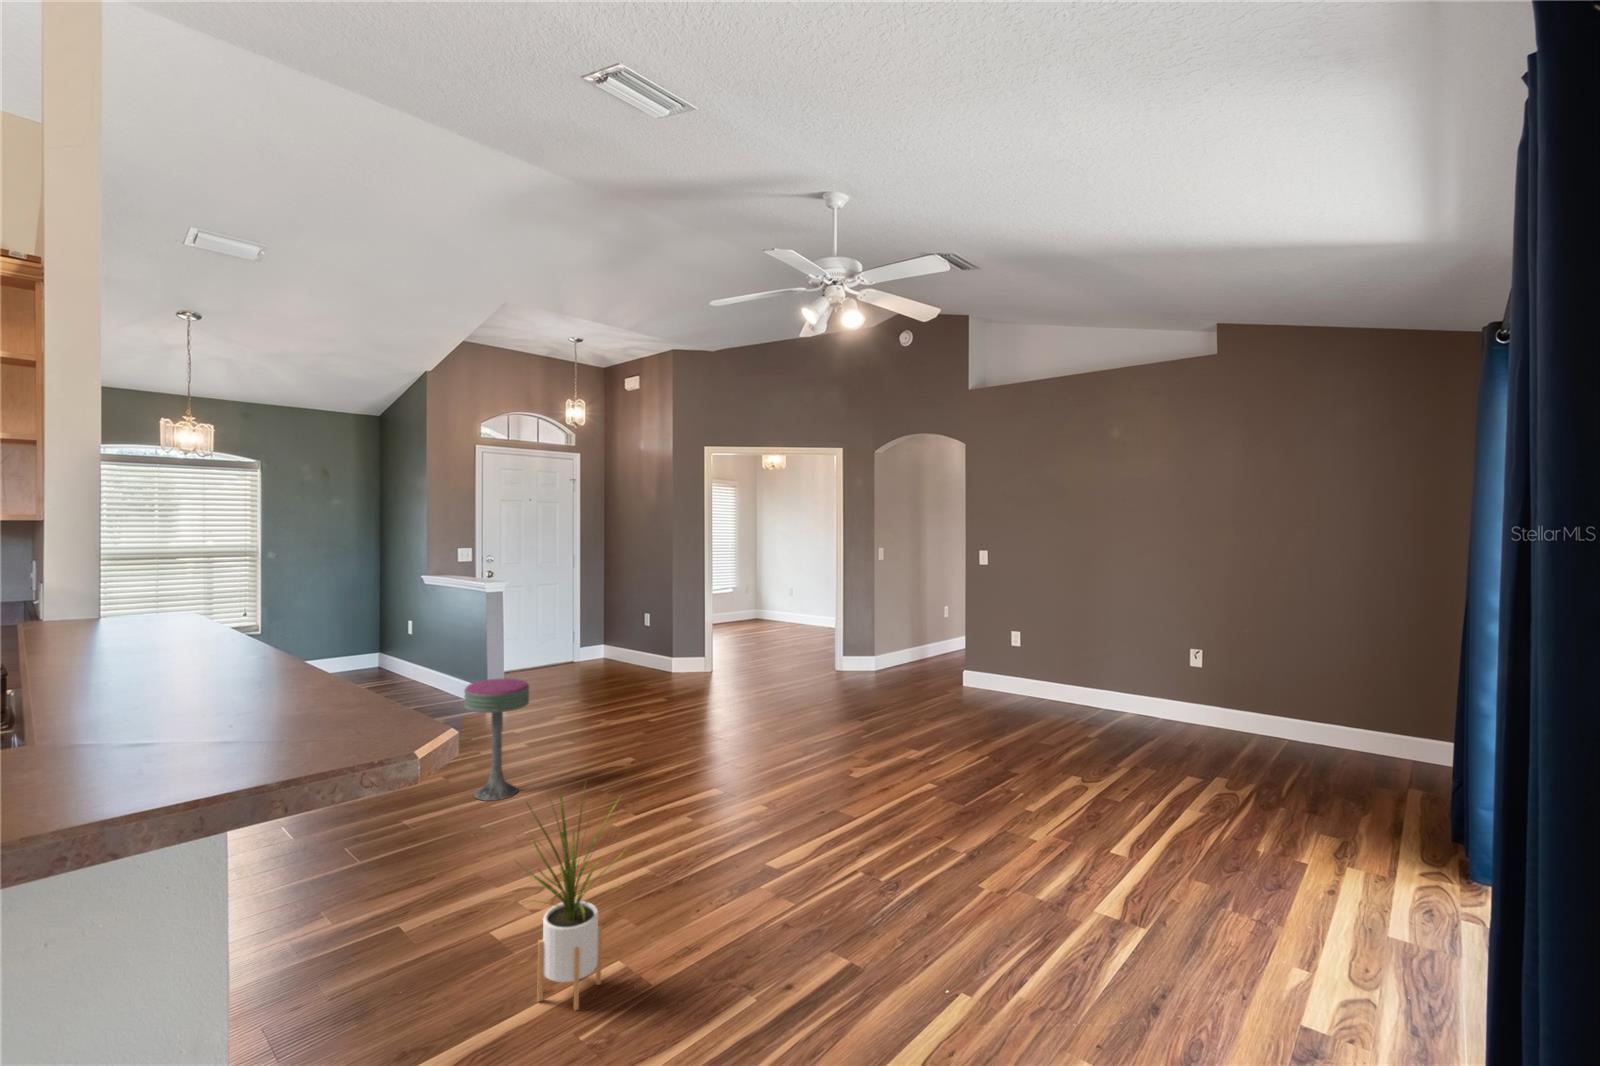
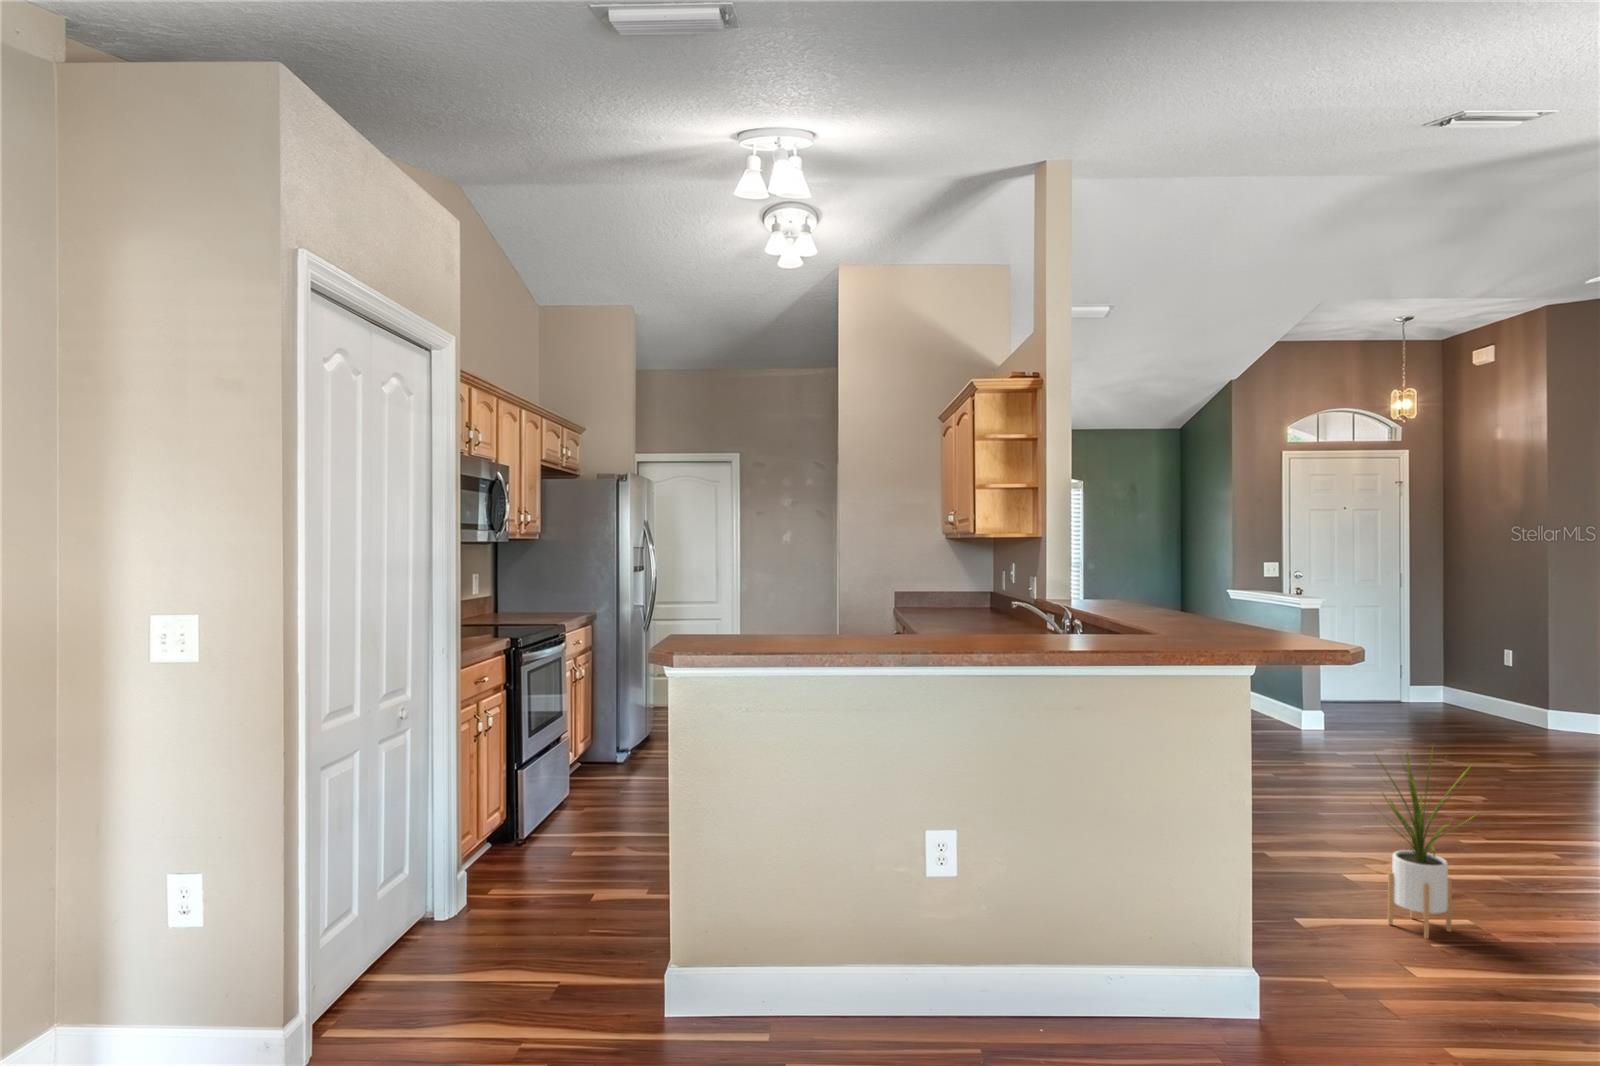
bar stool: present [464,679,529,801] -> none [1292,682,1360,800]

